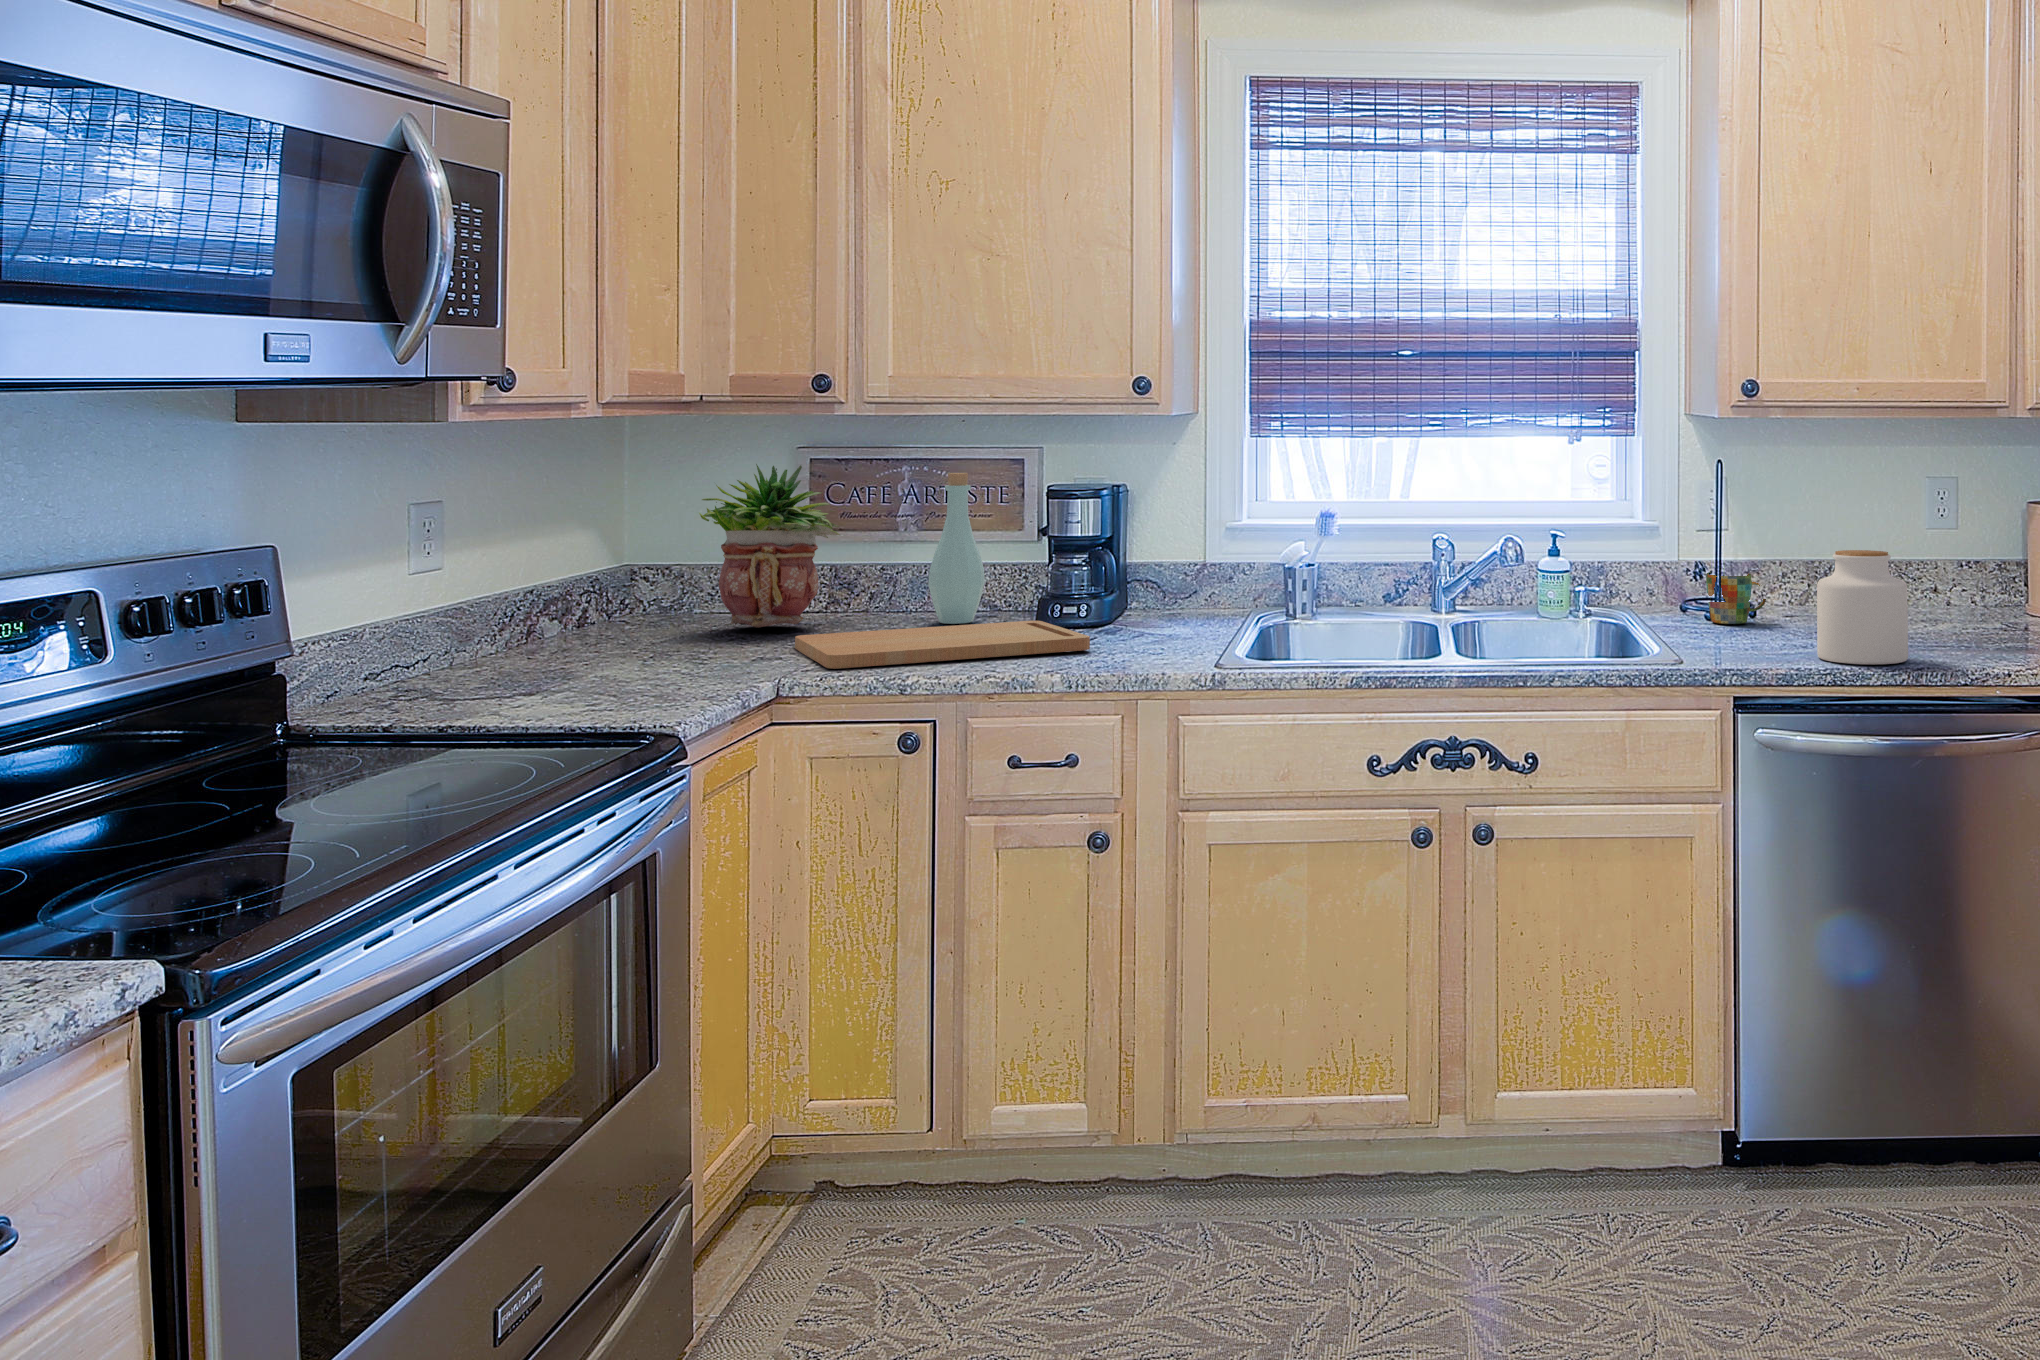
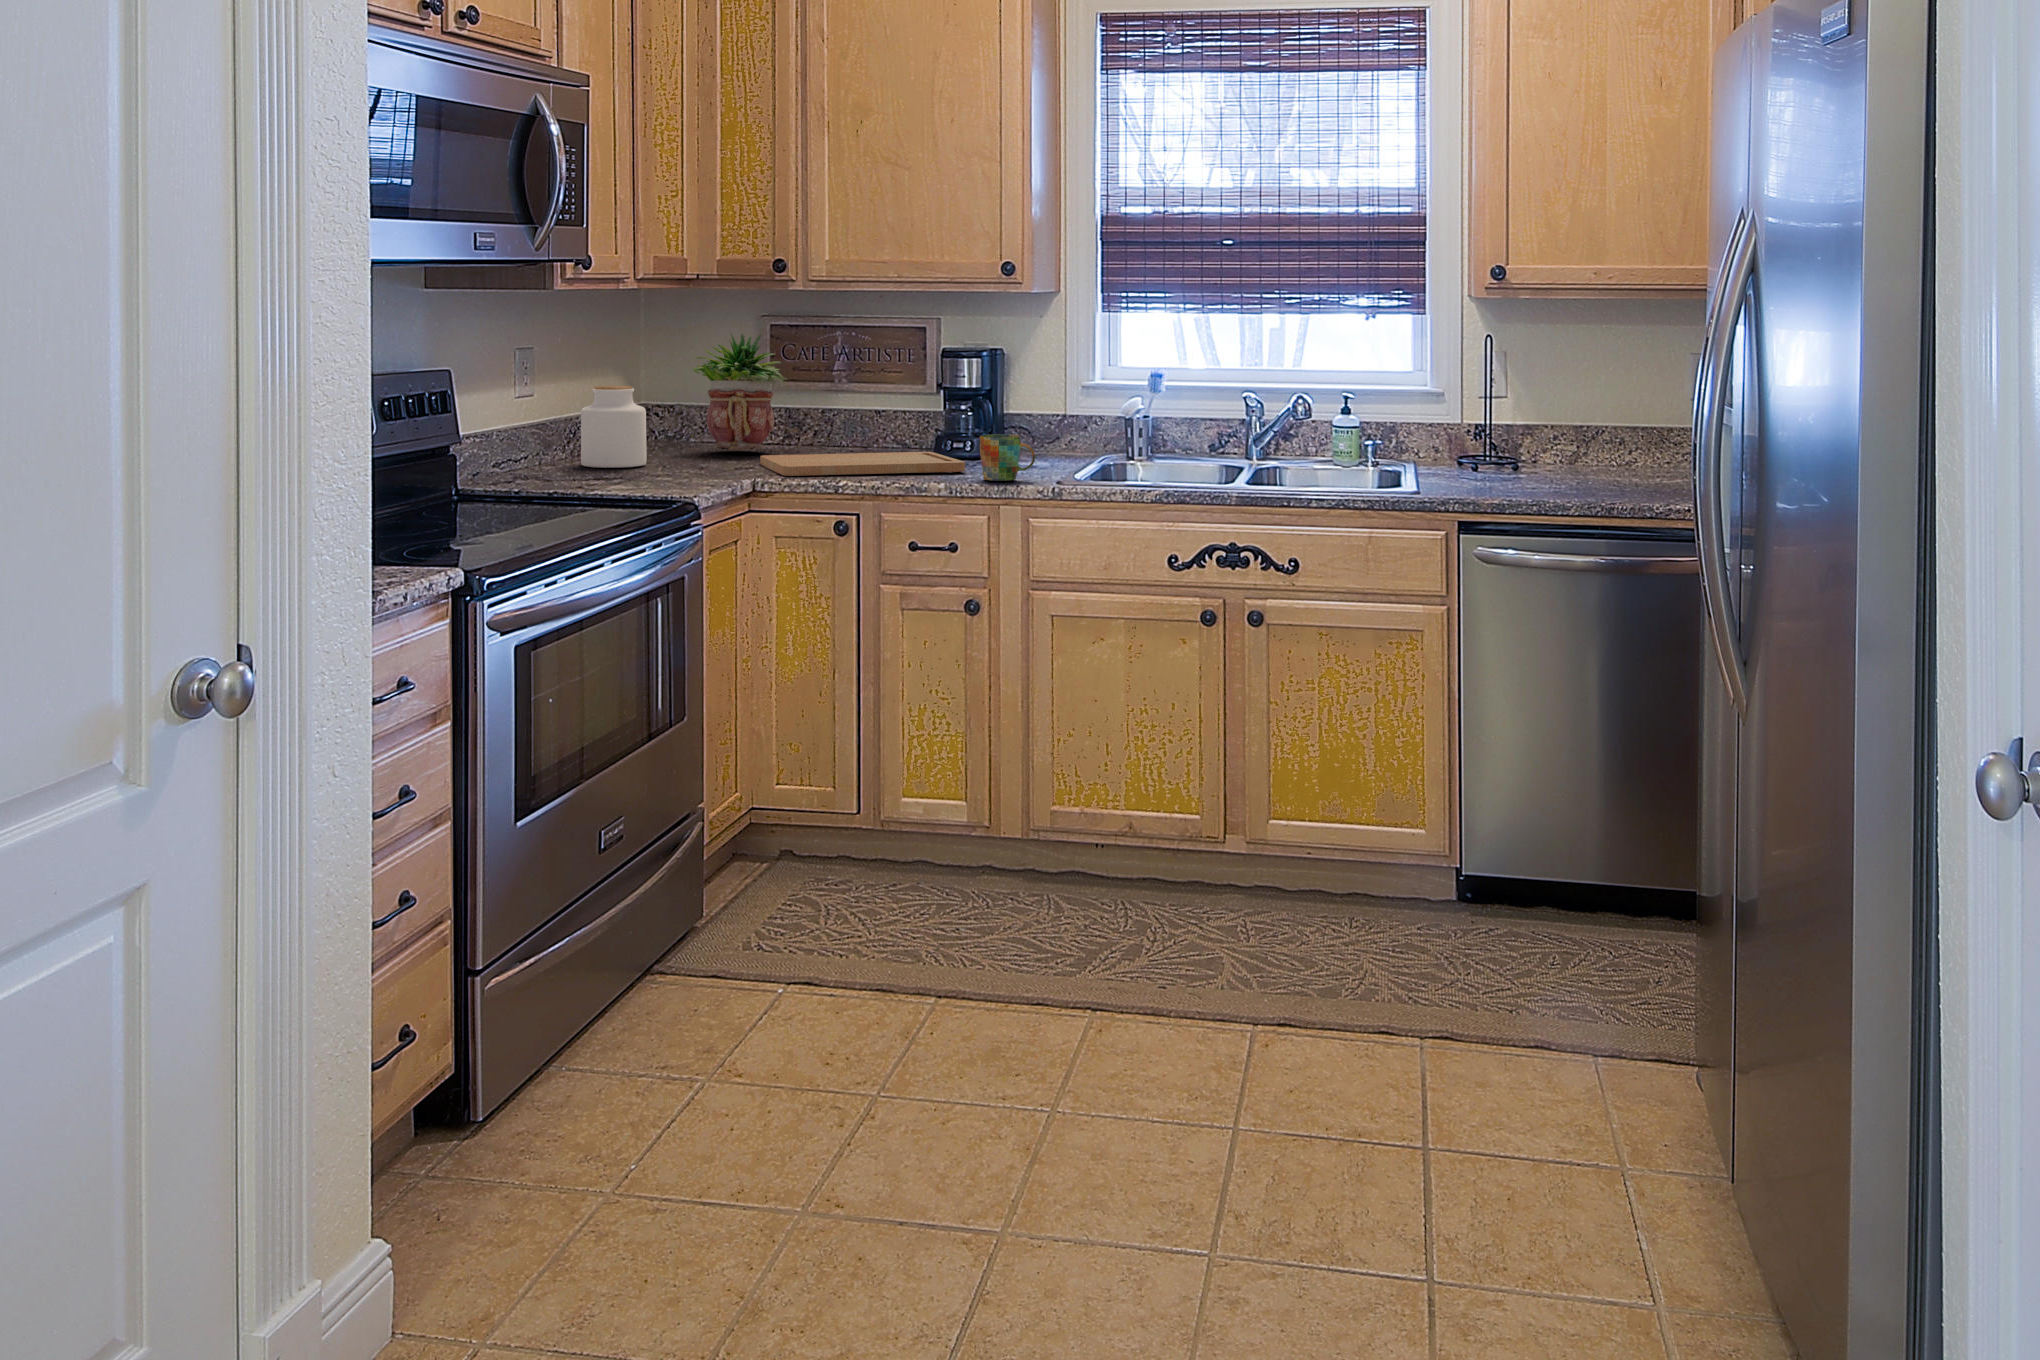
bottle: present [928,473,985,624] -> none [852,340,893,454]
jar: present [1817,550,1908,665] -> present [581,386,646,468]
mug: present [1706,572,1766,624] -> present [980,434,1035,481]

